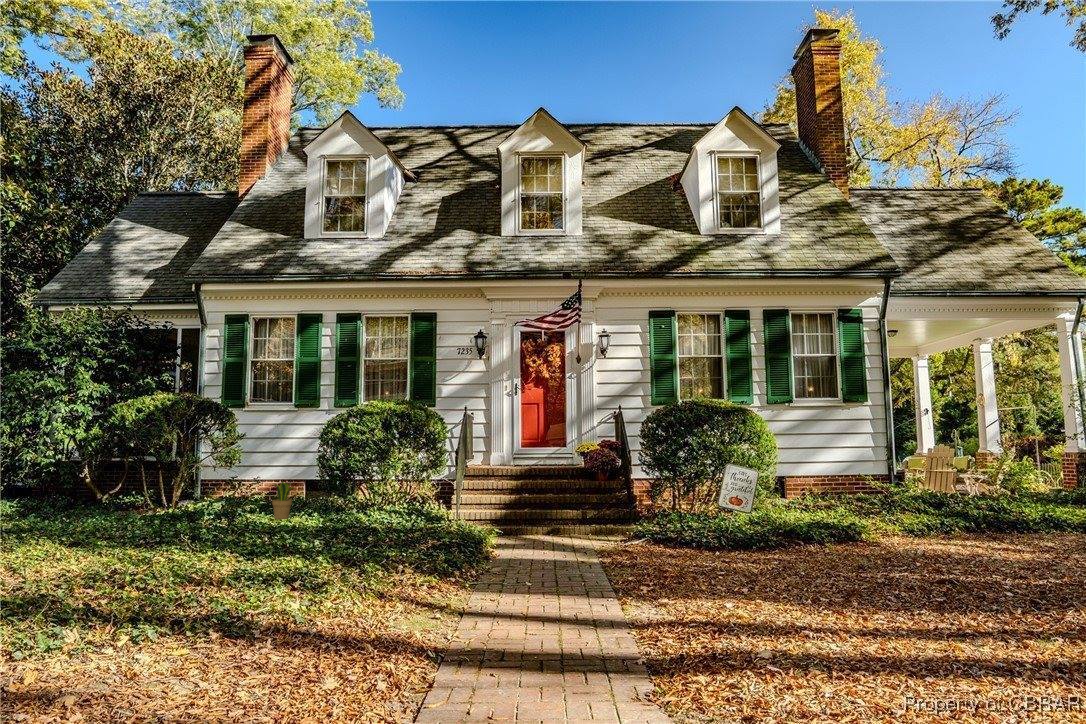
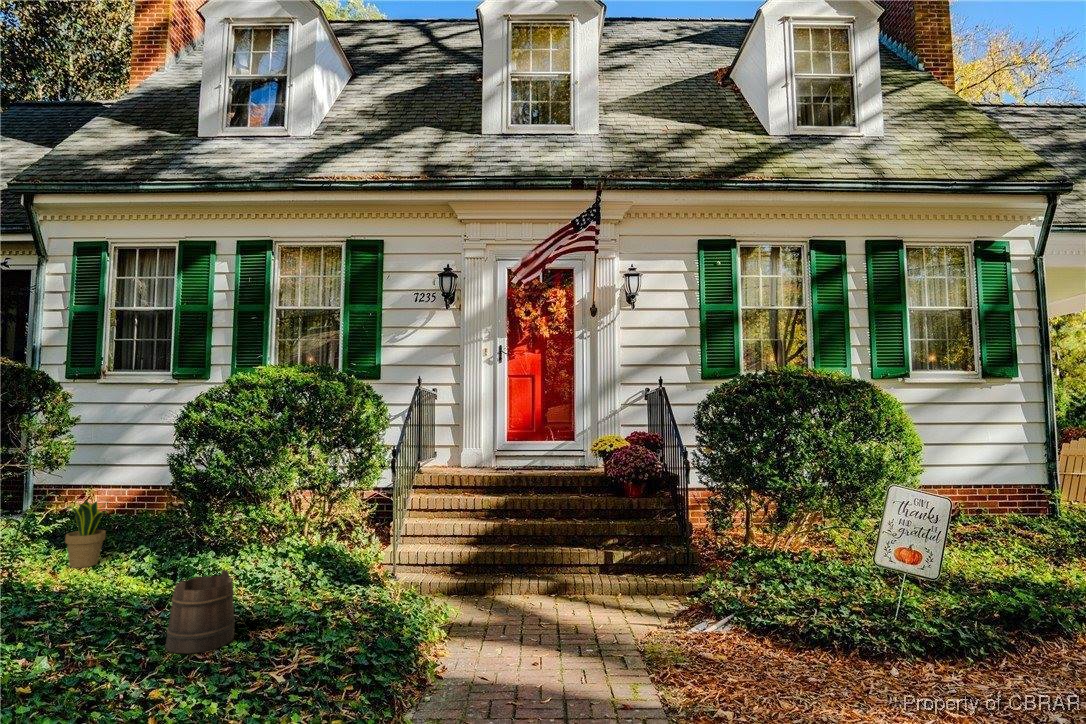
bucket: none [365,507,395,542] -> present [166,570,235,653]

